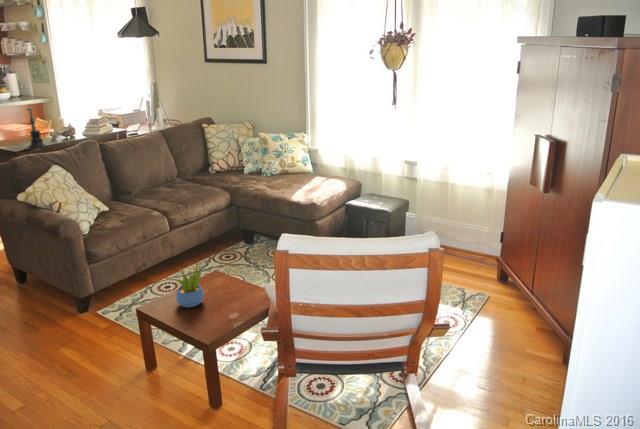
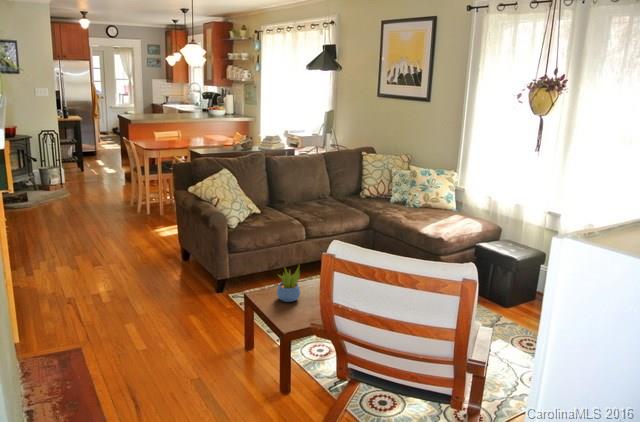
candle holder: present [25,108,46,150] -> none [213,118,236,157]

